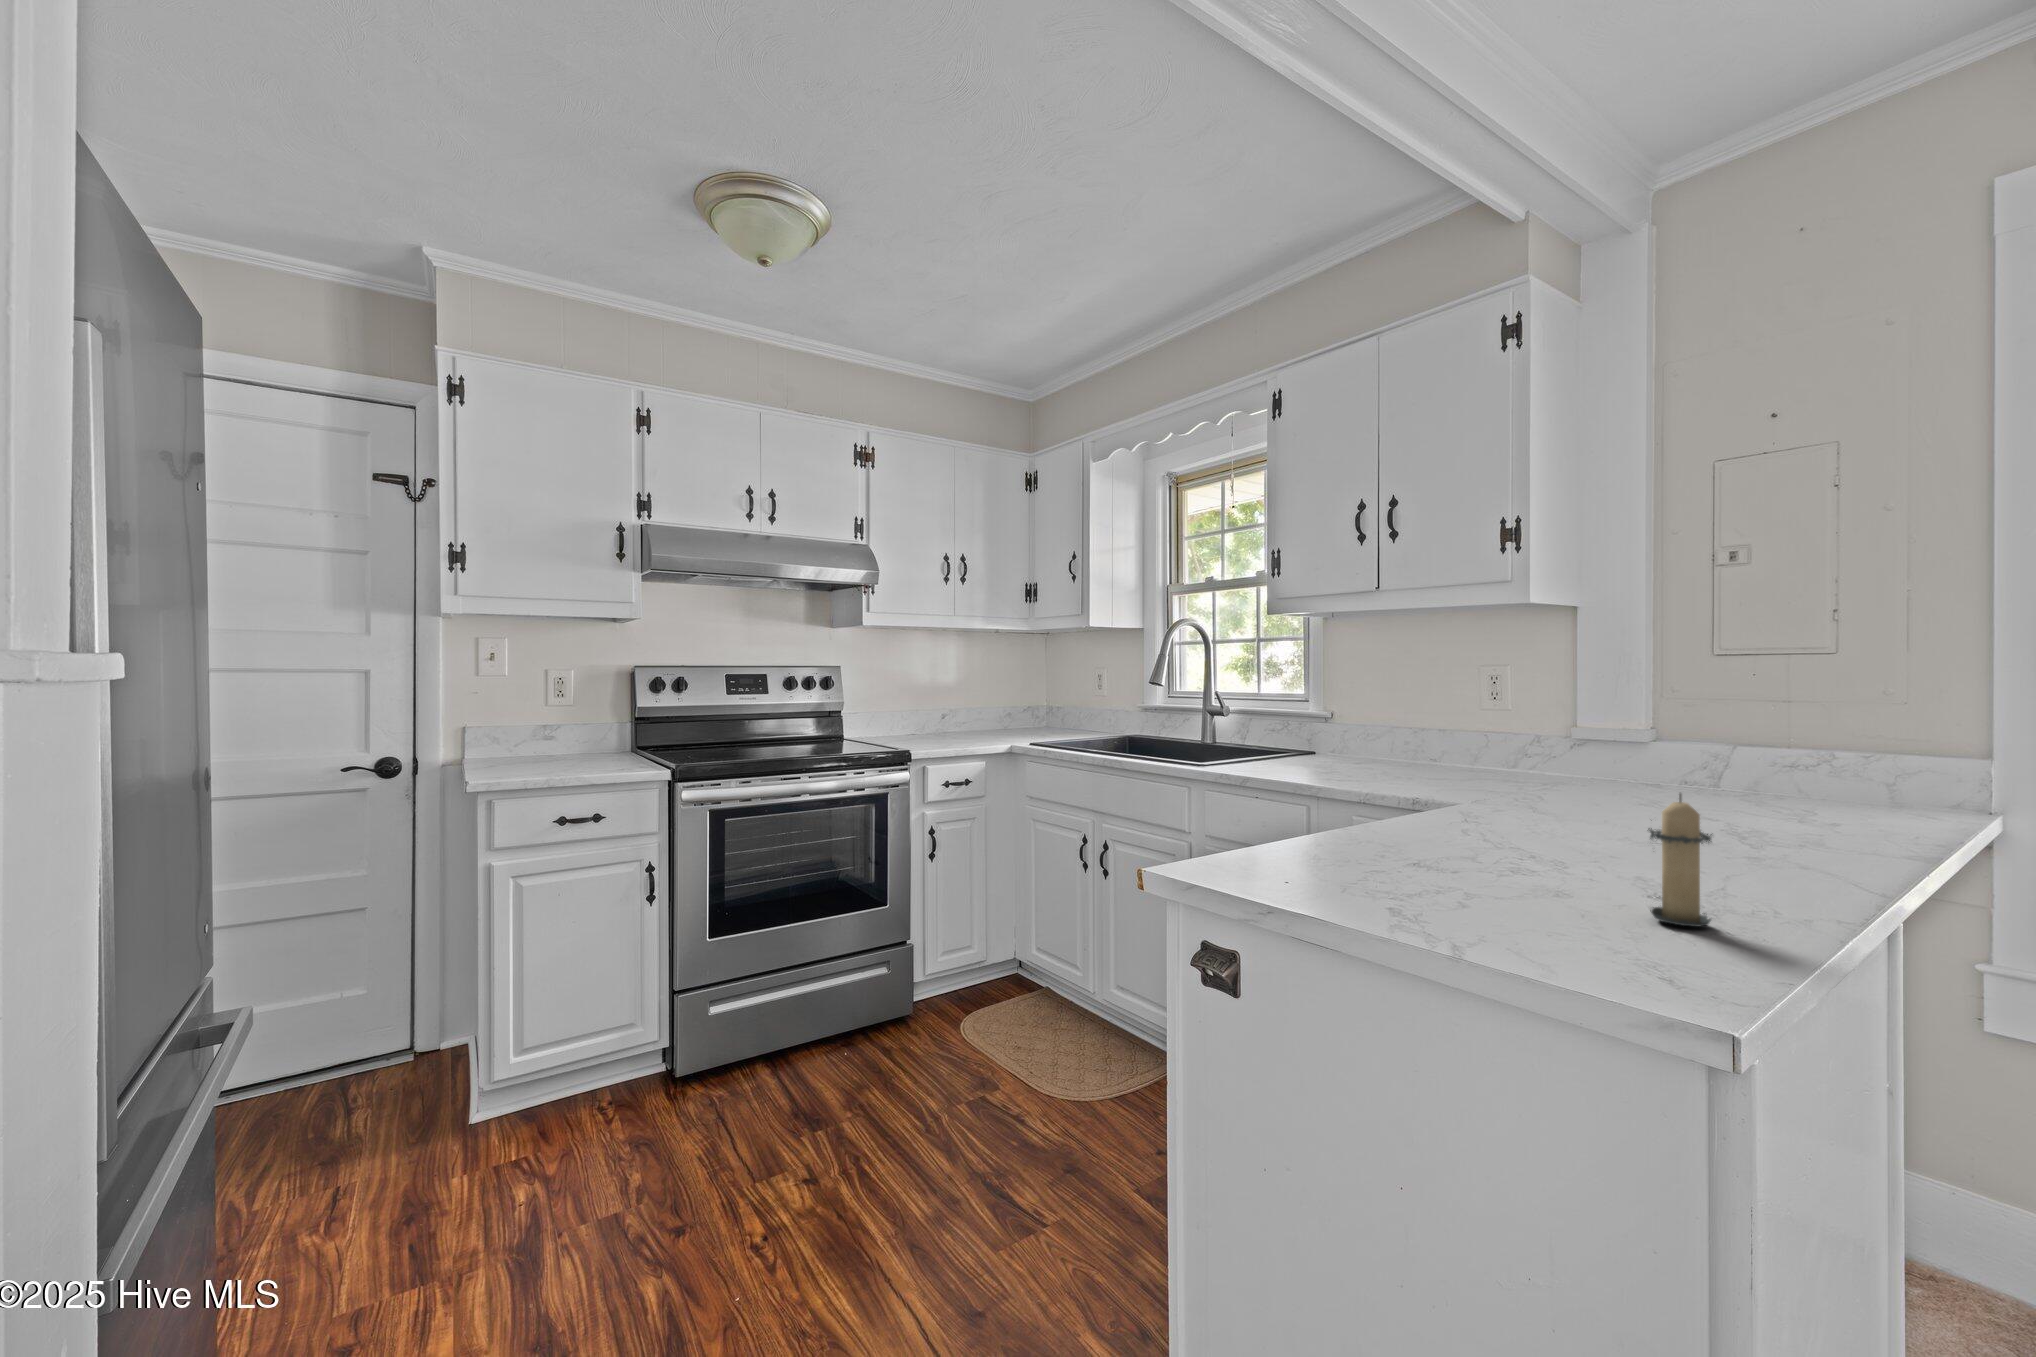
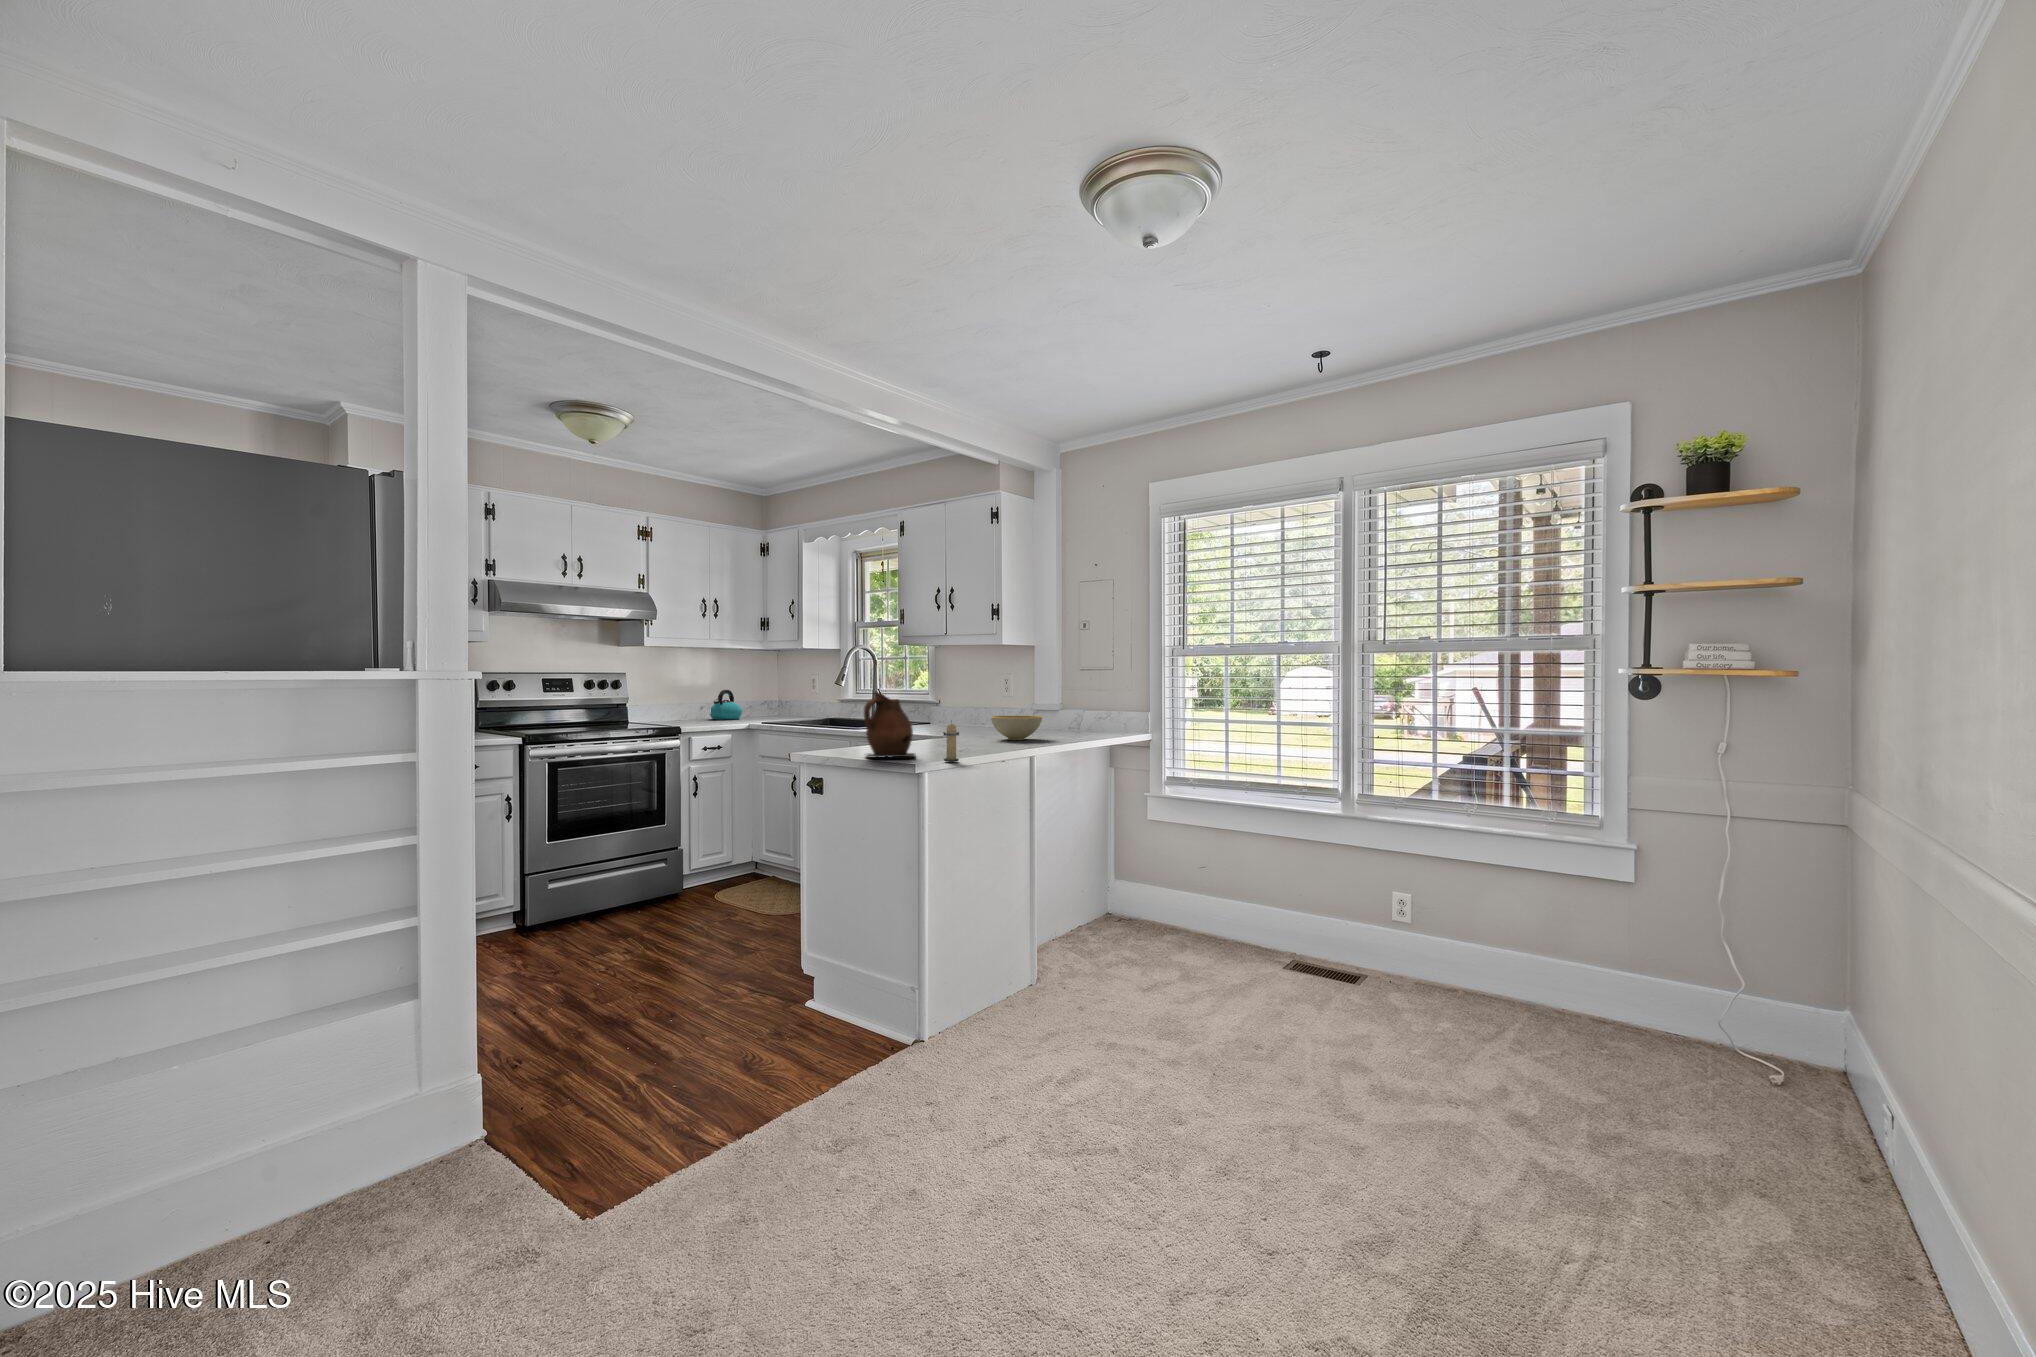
kettle: none [954,691,999,735] -> present [710,690,742,720]
ceramic pitcher: none [1340,700,1519,894] -> present [864,692,915,758]
bowl: none [1534,750,1673,807] -> present [991,715,1042,740]

